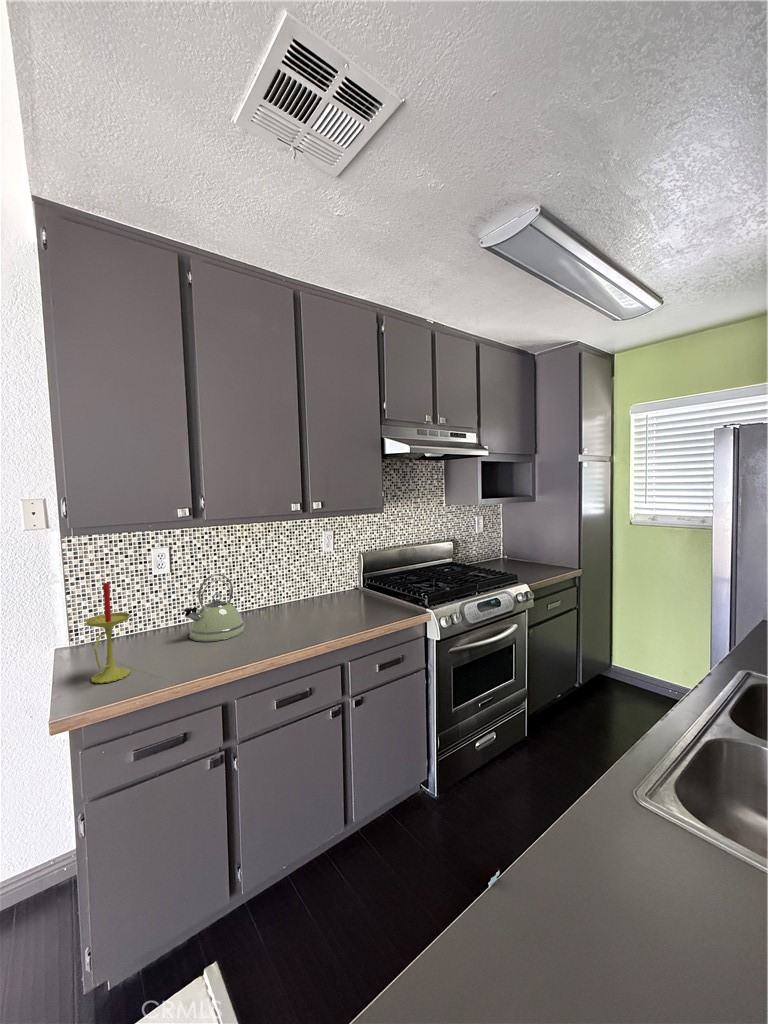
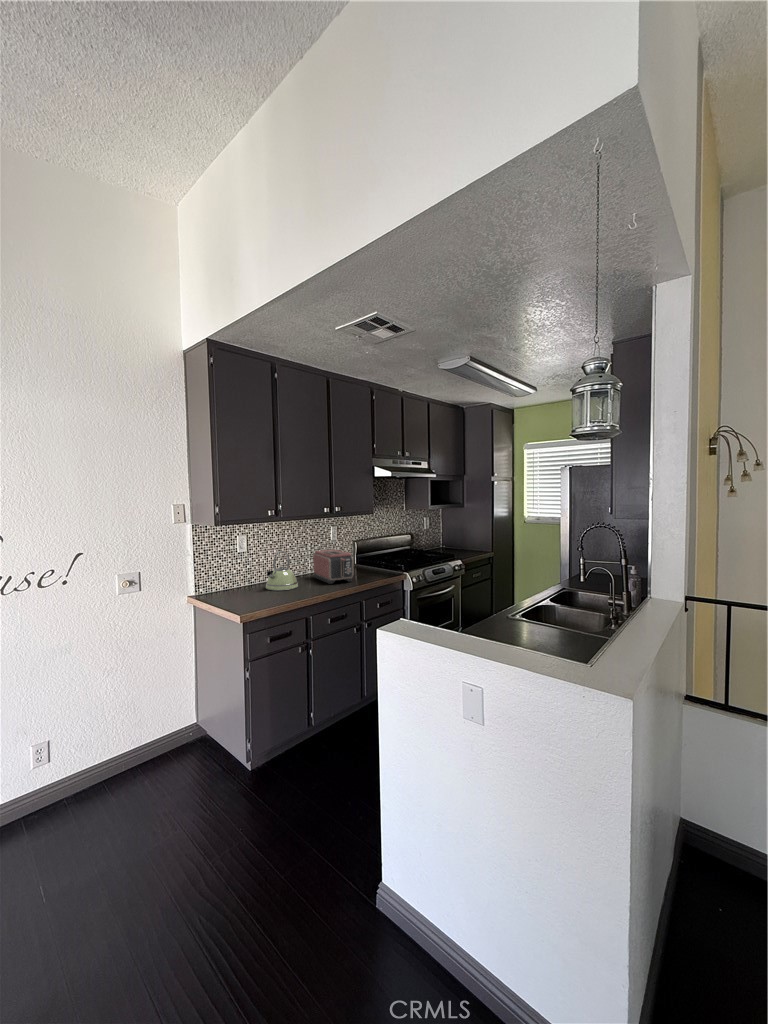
toaster: none [283,568,338,629] -> present [313,550,354,584]
candle: present [85,583,130,683] -> none [231,551,253,607]

